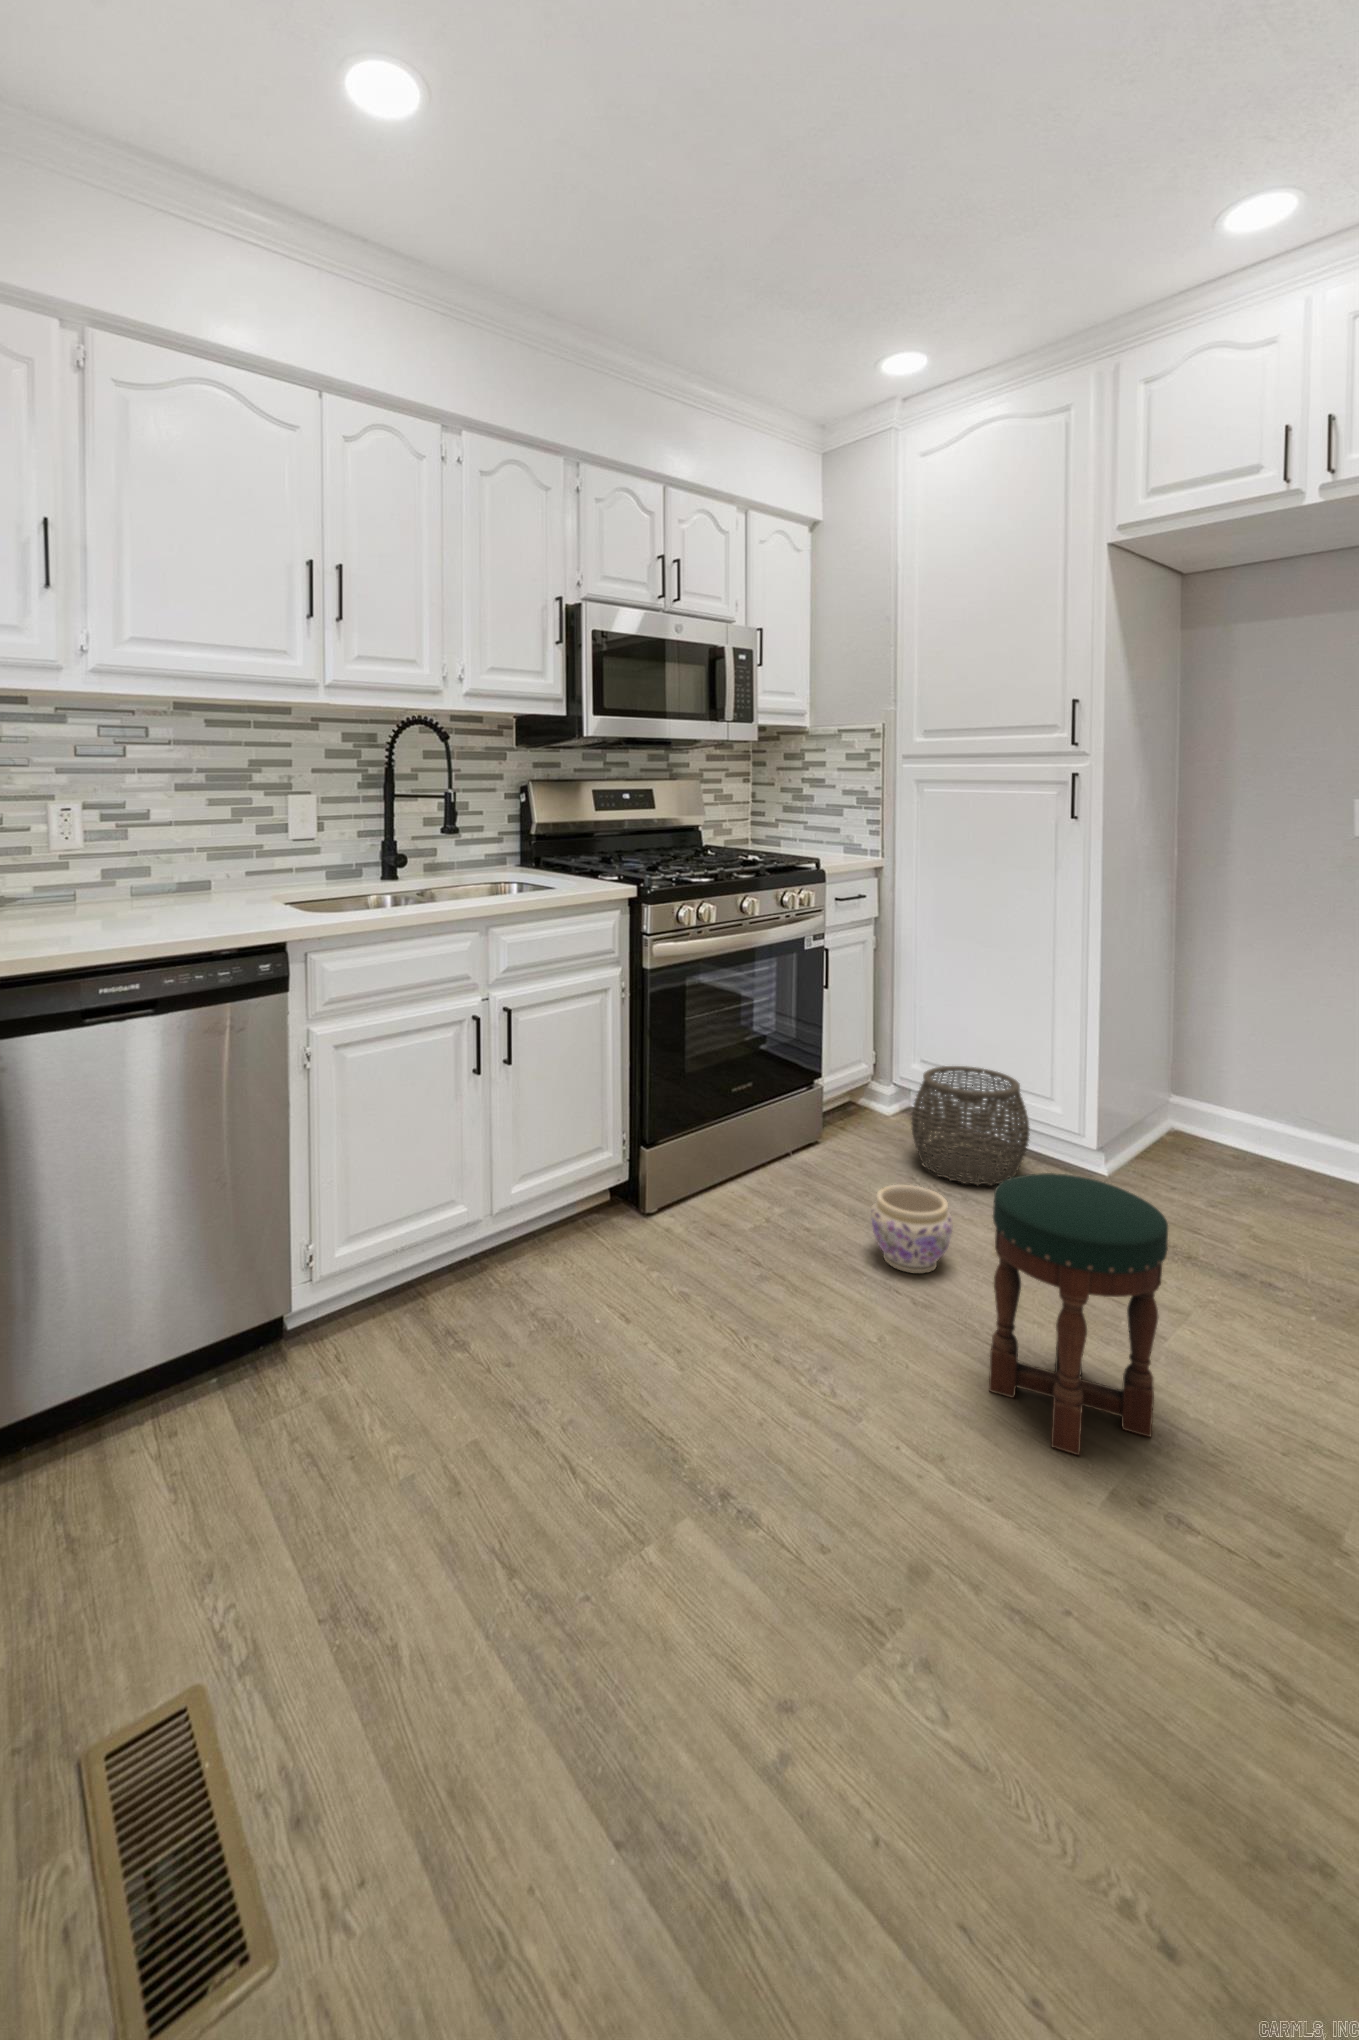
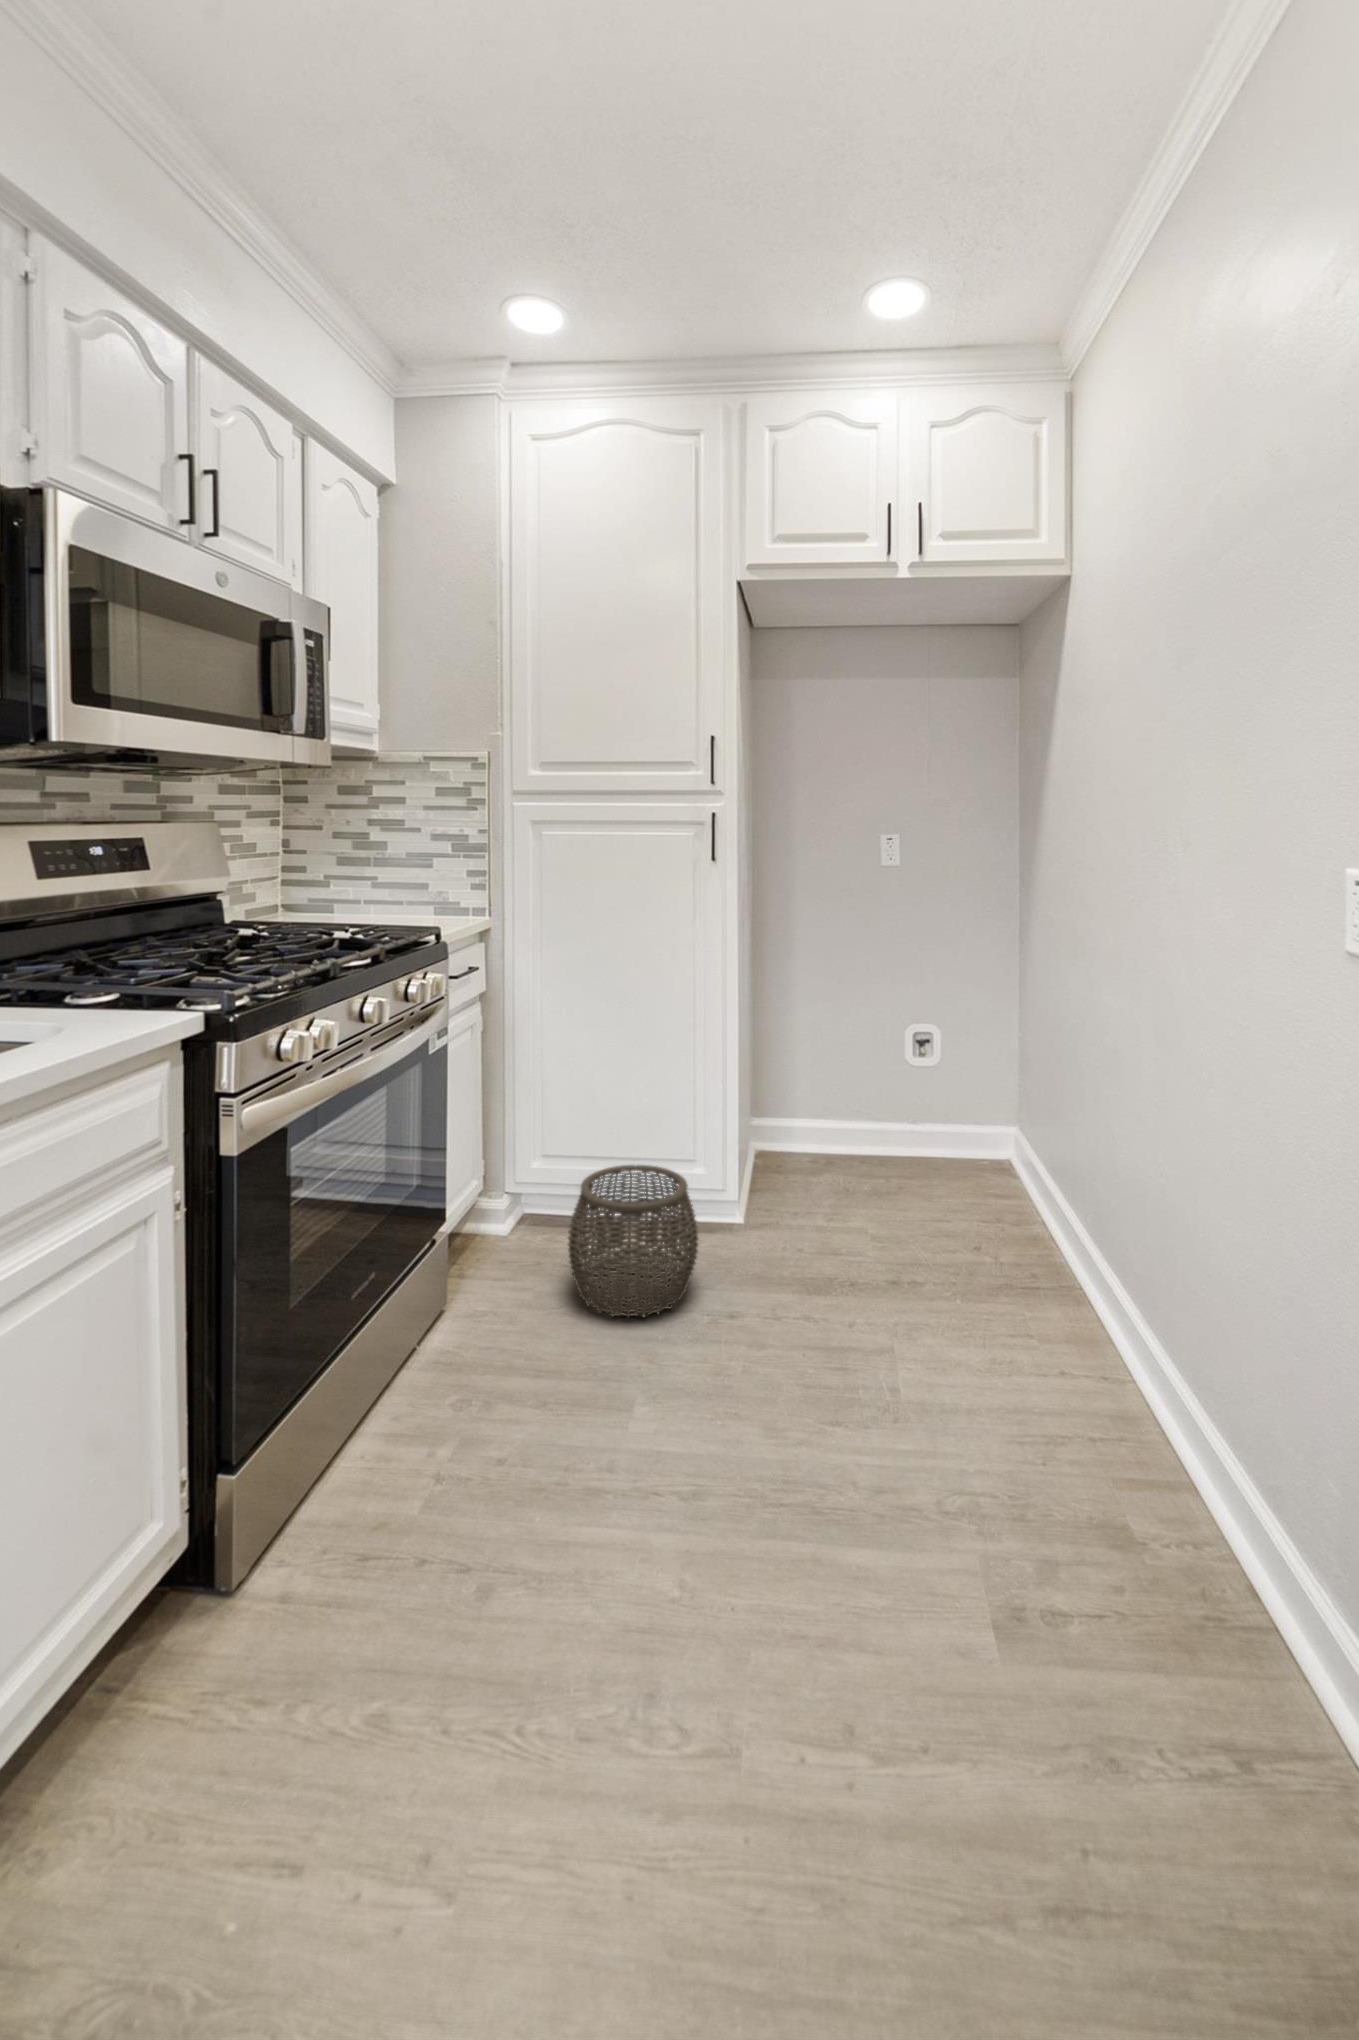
stool: present [989,1173,1168,1455] -> none [860,1319,1062,1718]
planter: present [871,1185,953,1274] -> none [610,1363,714,1498]

